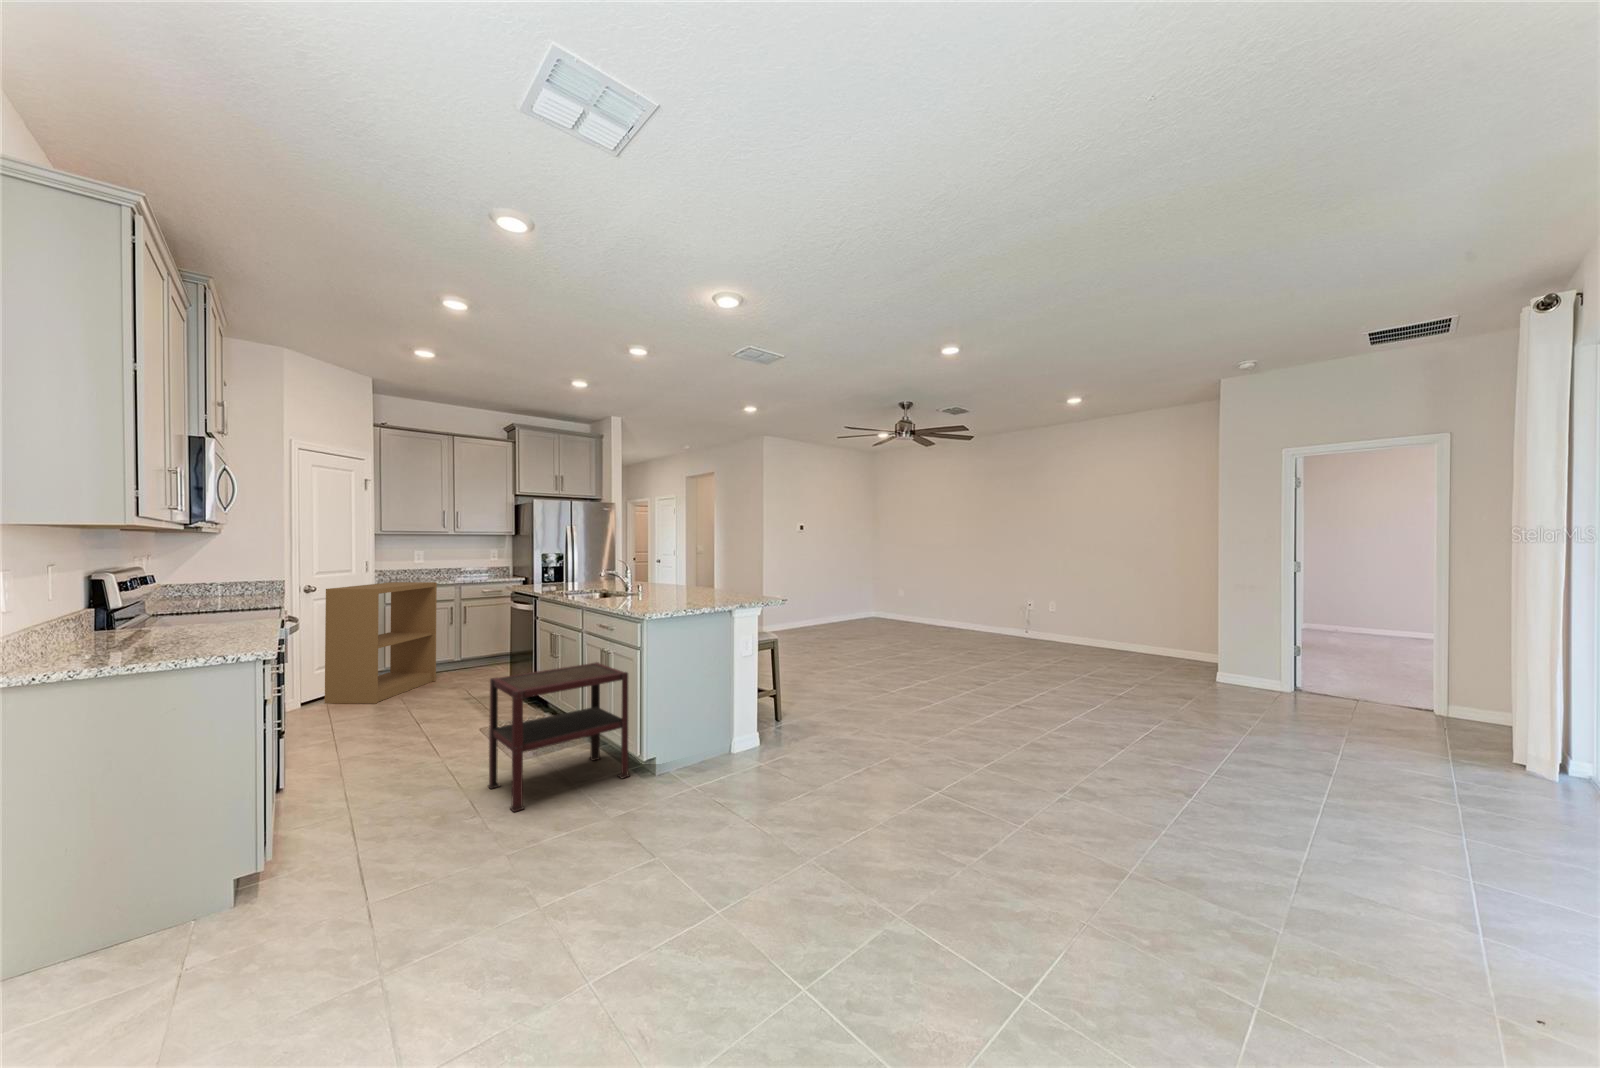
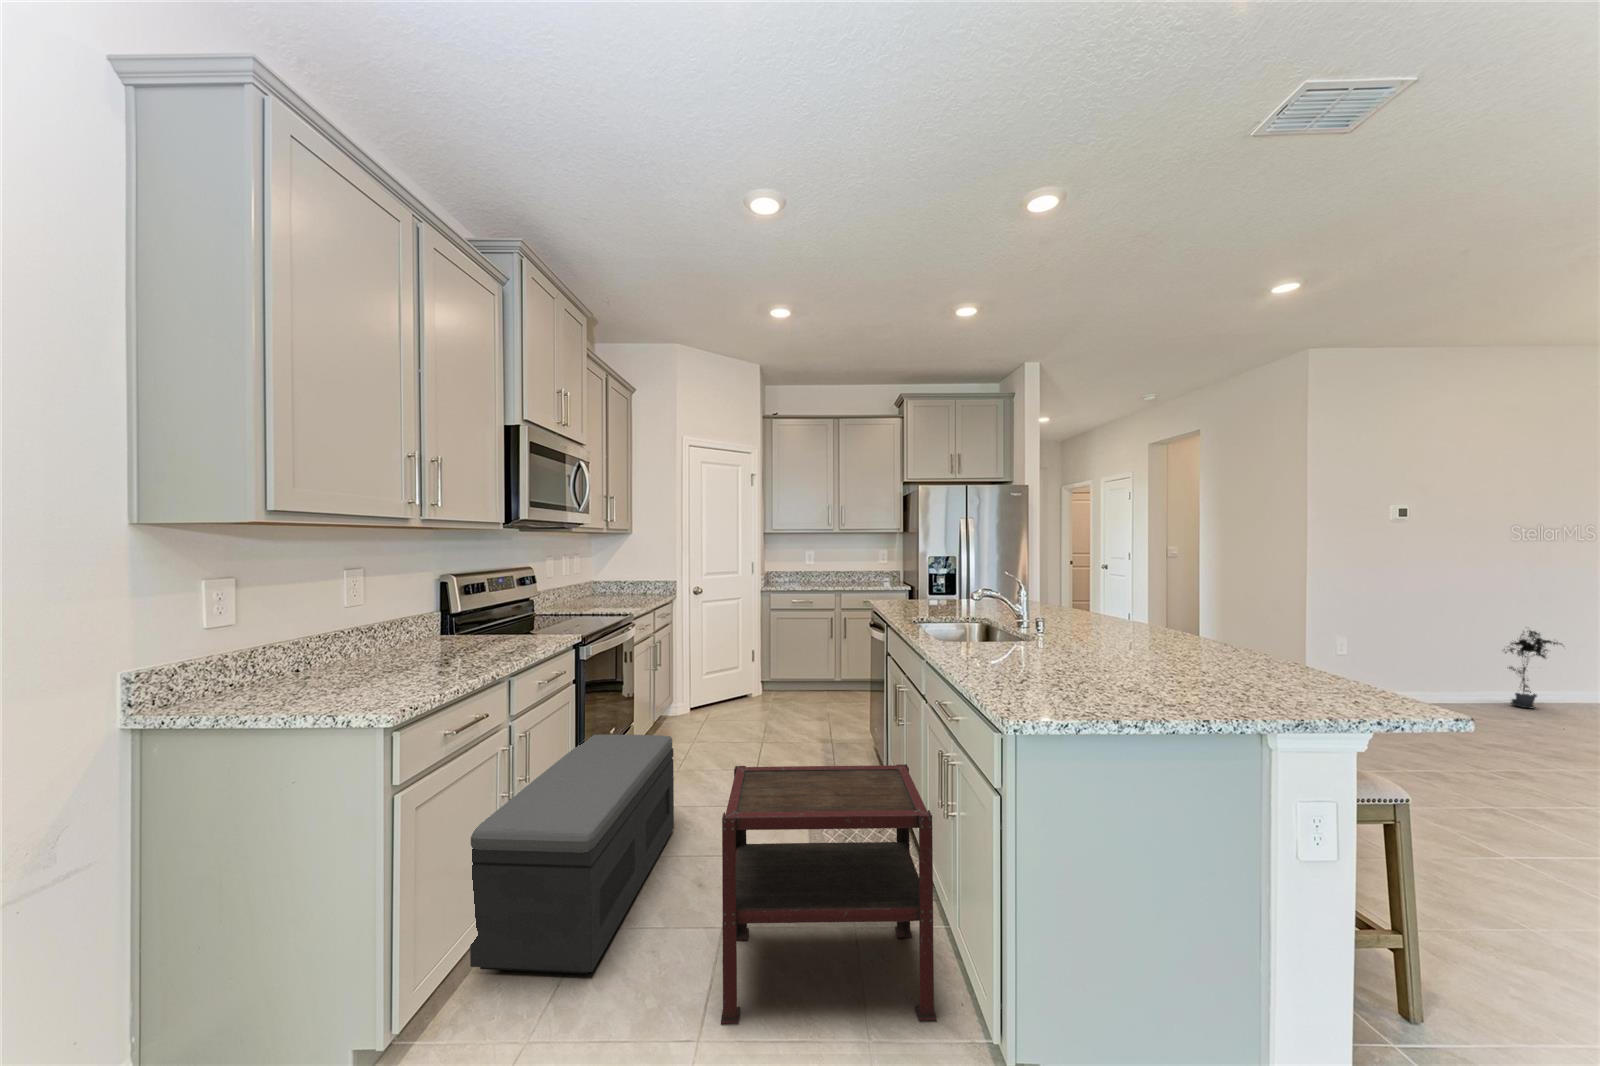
bookshelf: present [325,582,437,704] -> none [706,587,812,724]
potted plant: none [837,585,859,625] -> present [1504,630,1561,708]
storage bench: none [286,690,402,856] -> present [470,735,674,974]

